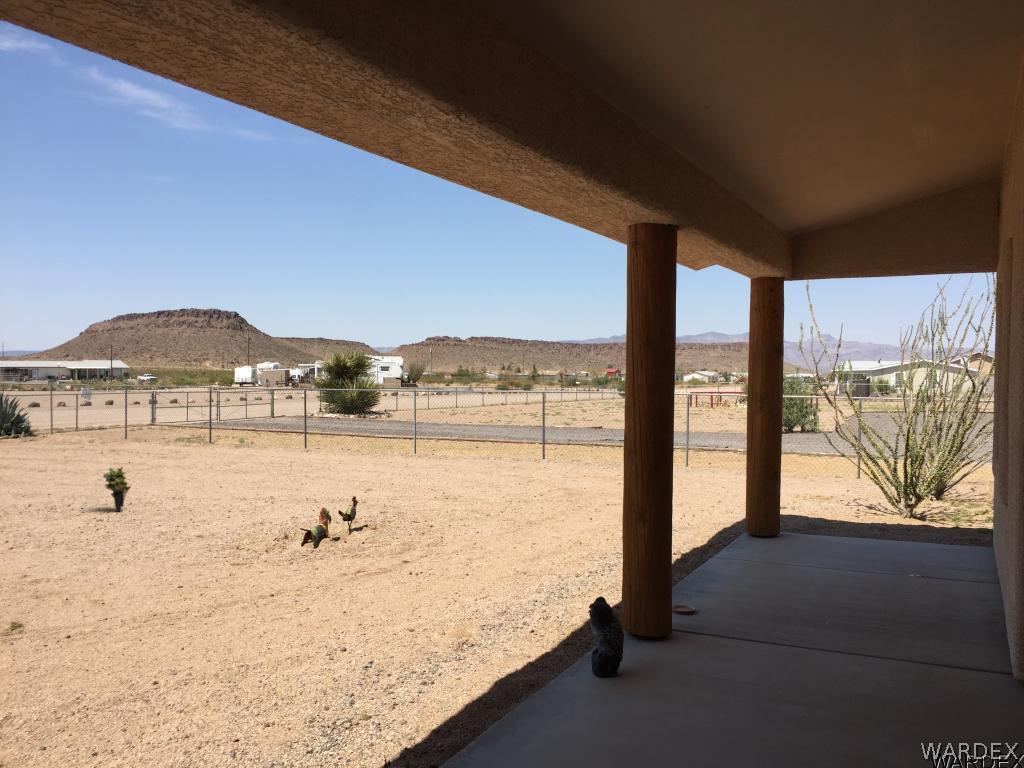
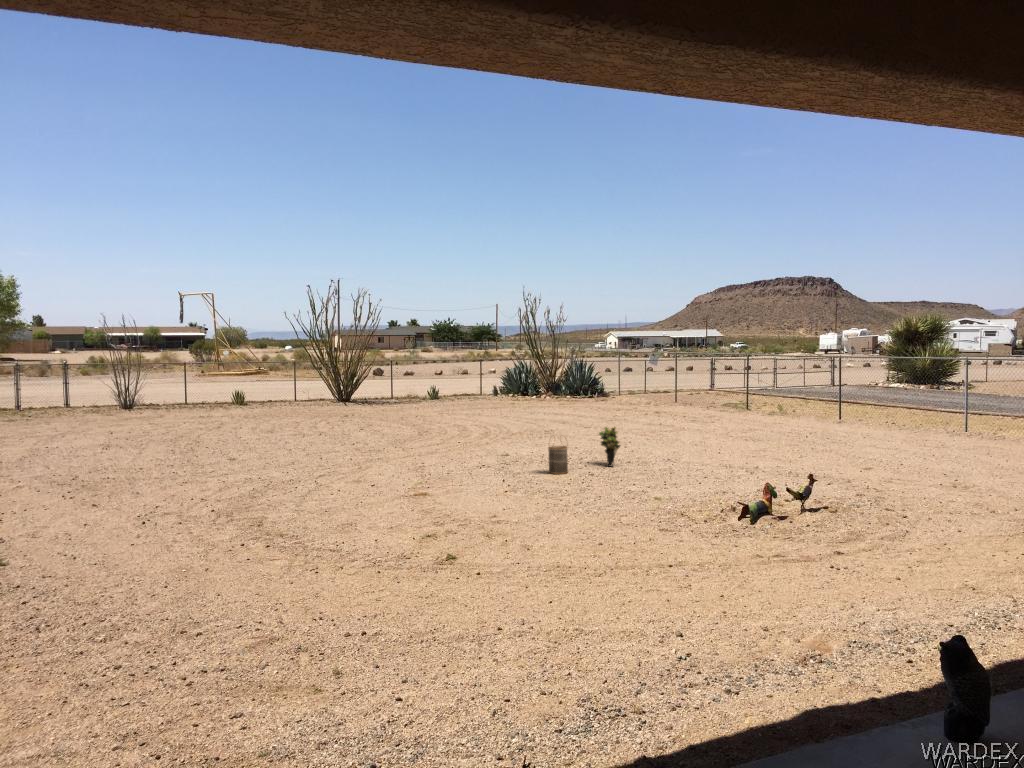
basket: none [46,480,73,526] -> present [548,446,568,474]

